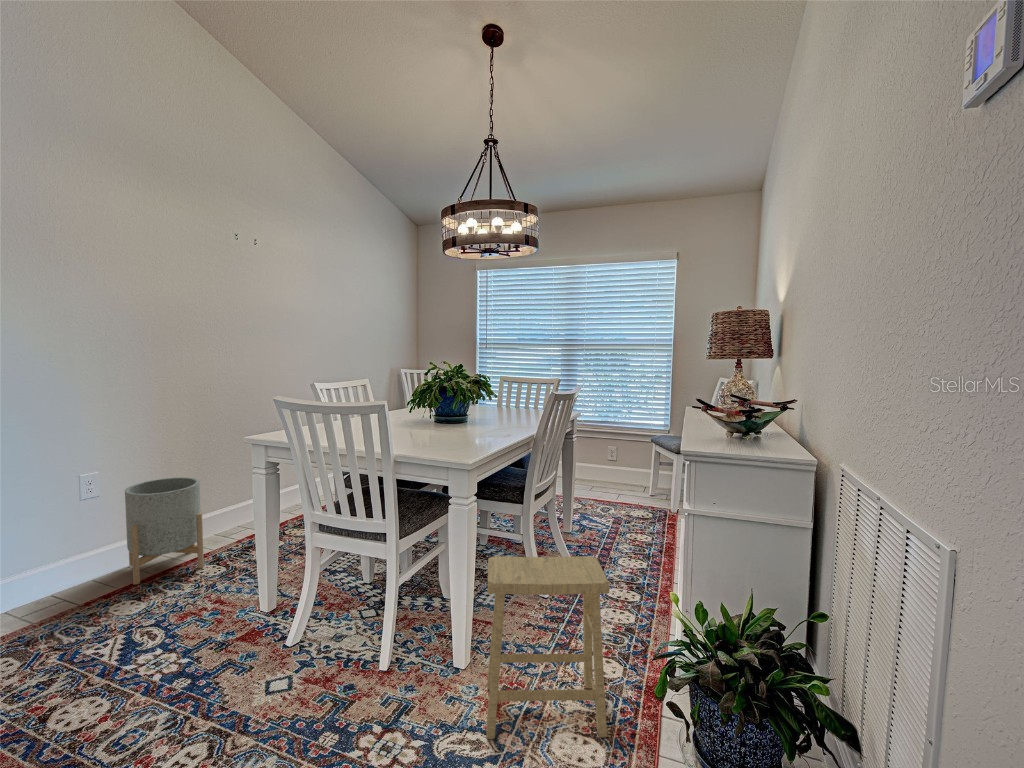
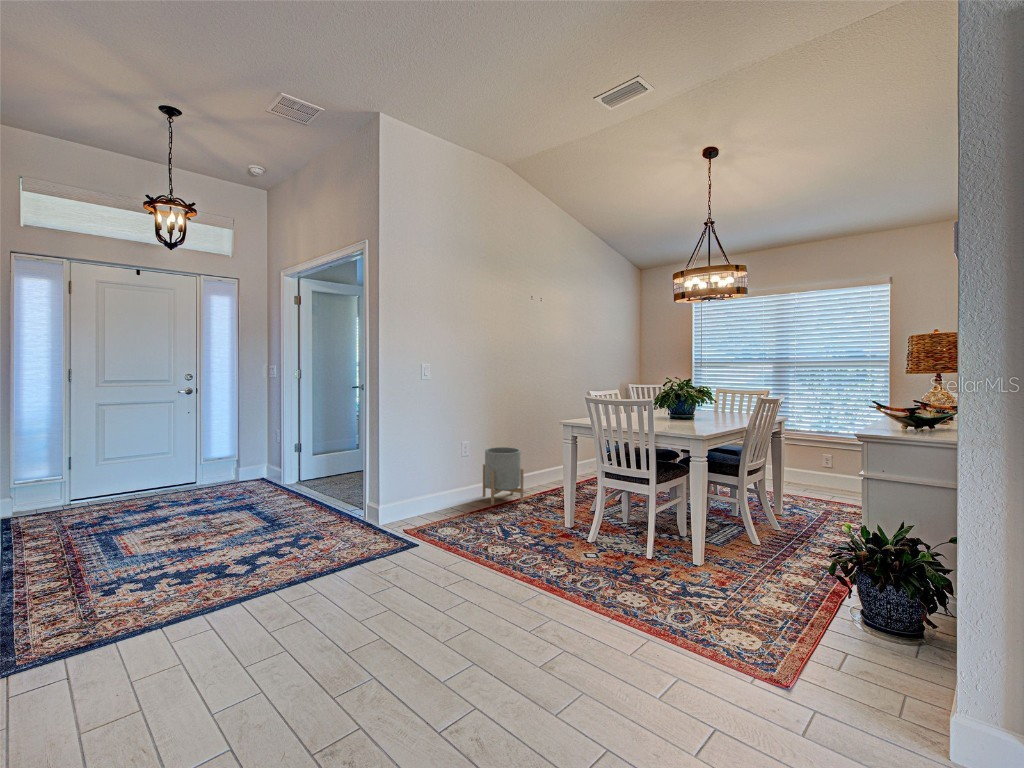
footstool: present [486,556,610,739] -> none [718,492,802,603]

